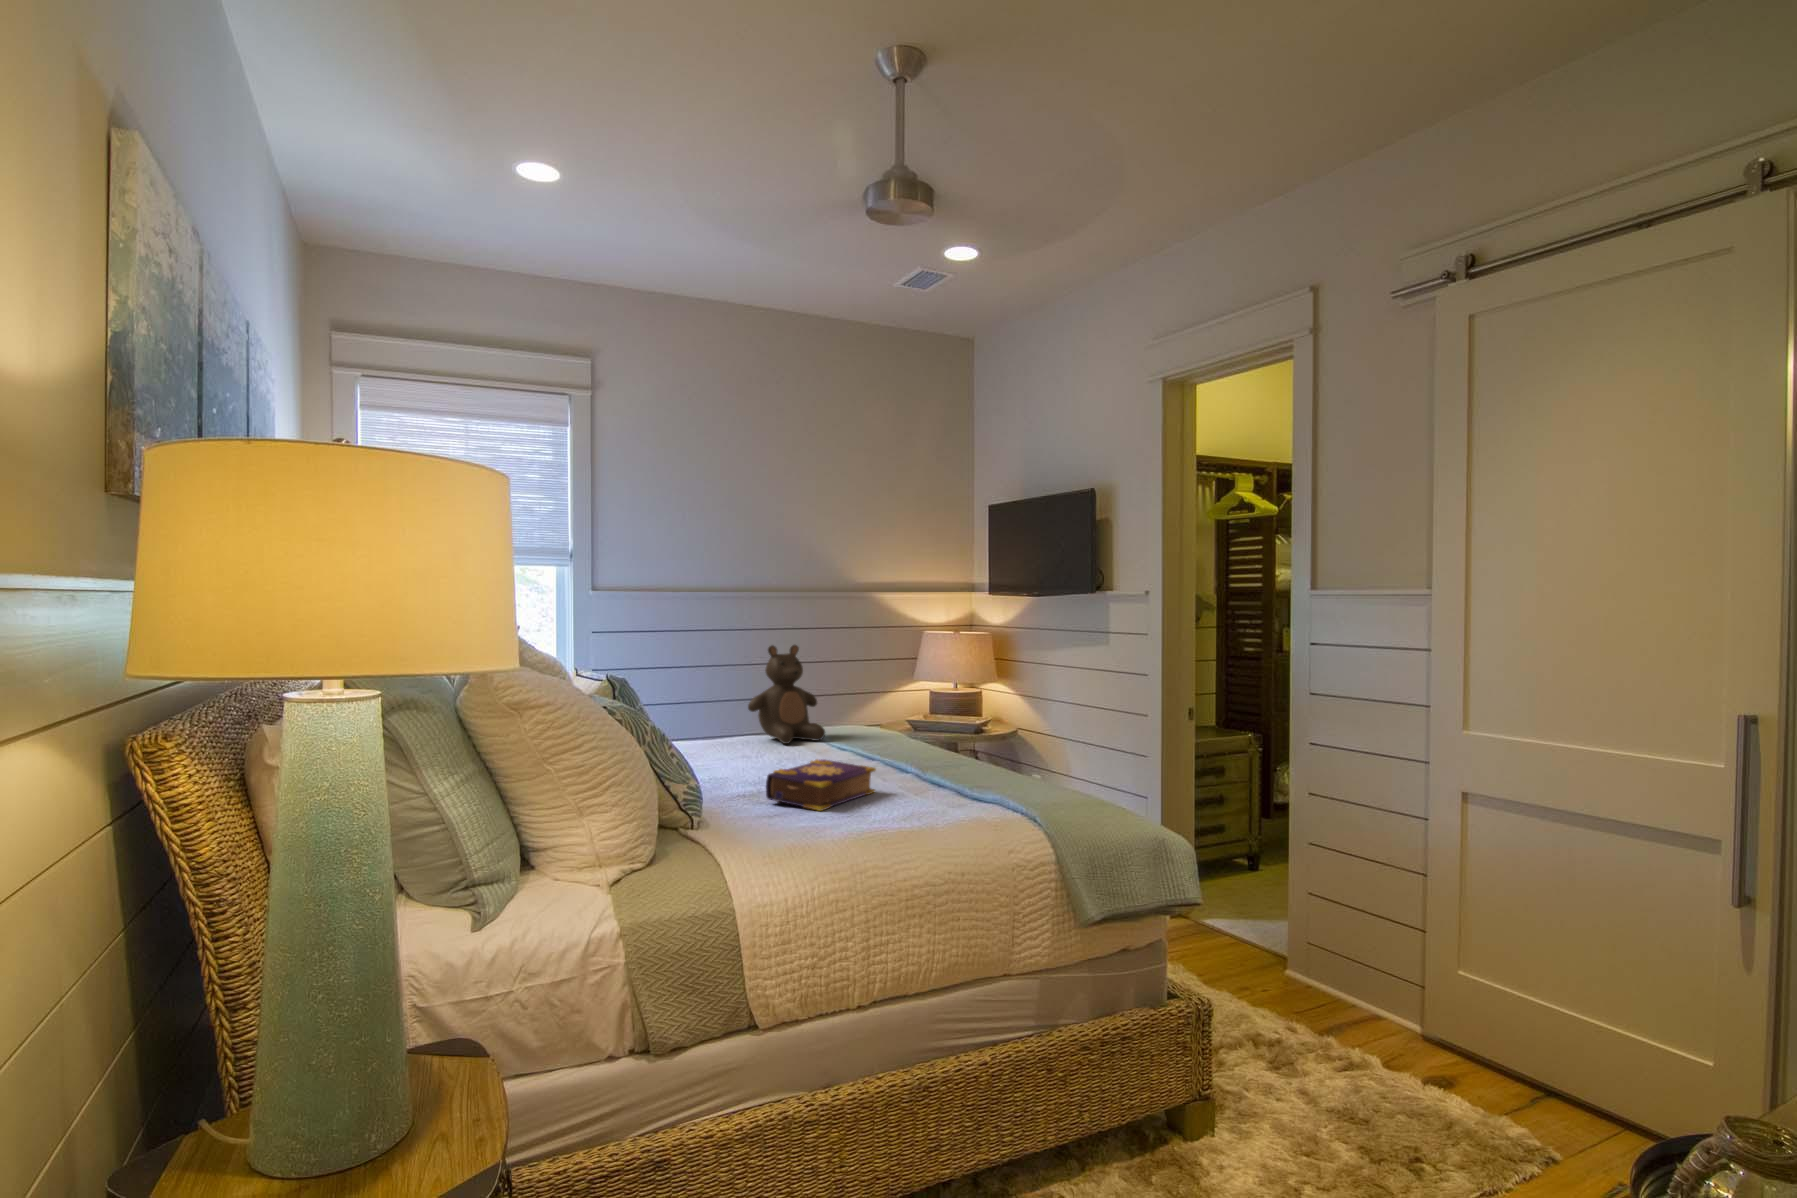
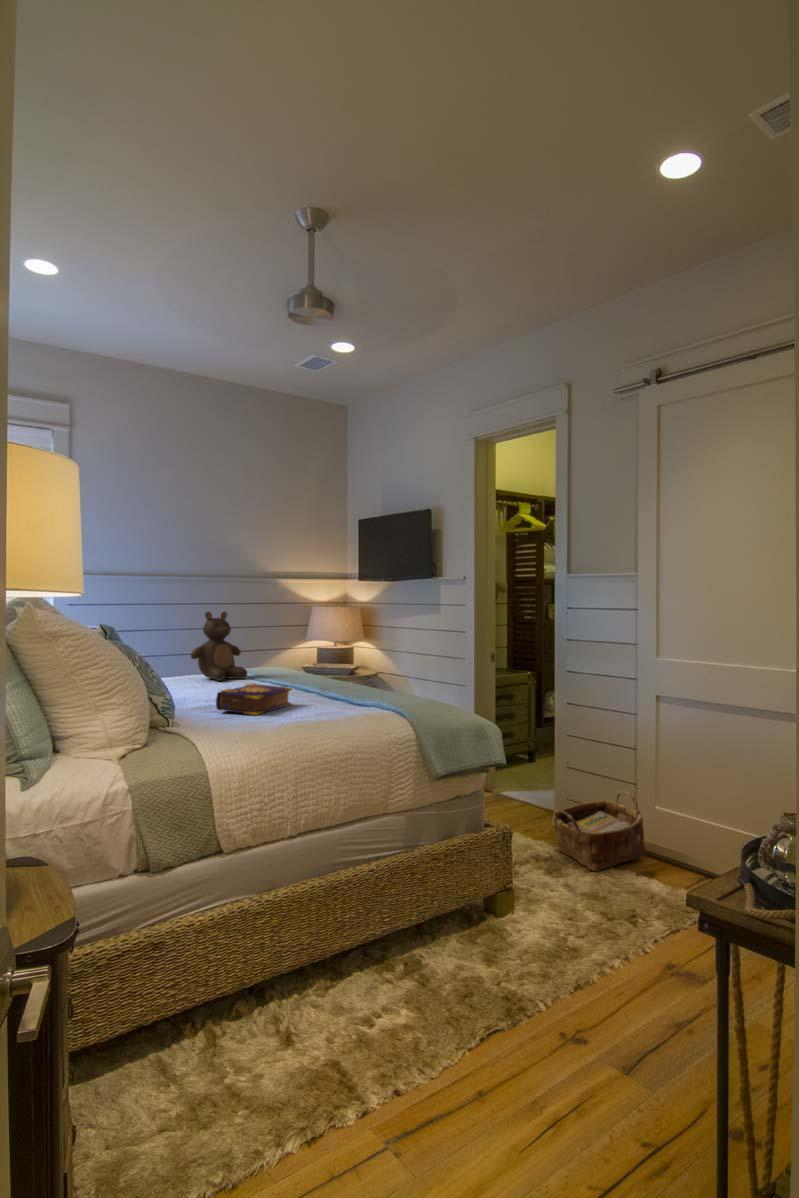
woven basket: none [1281,939,1440,1070] -> present [552,791,645,871]

